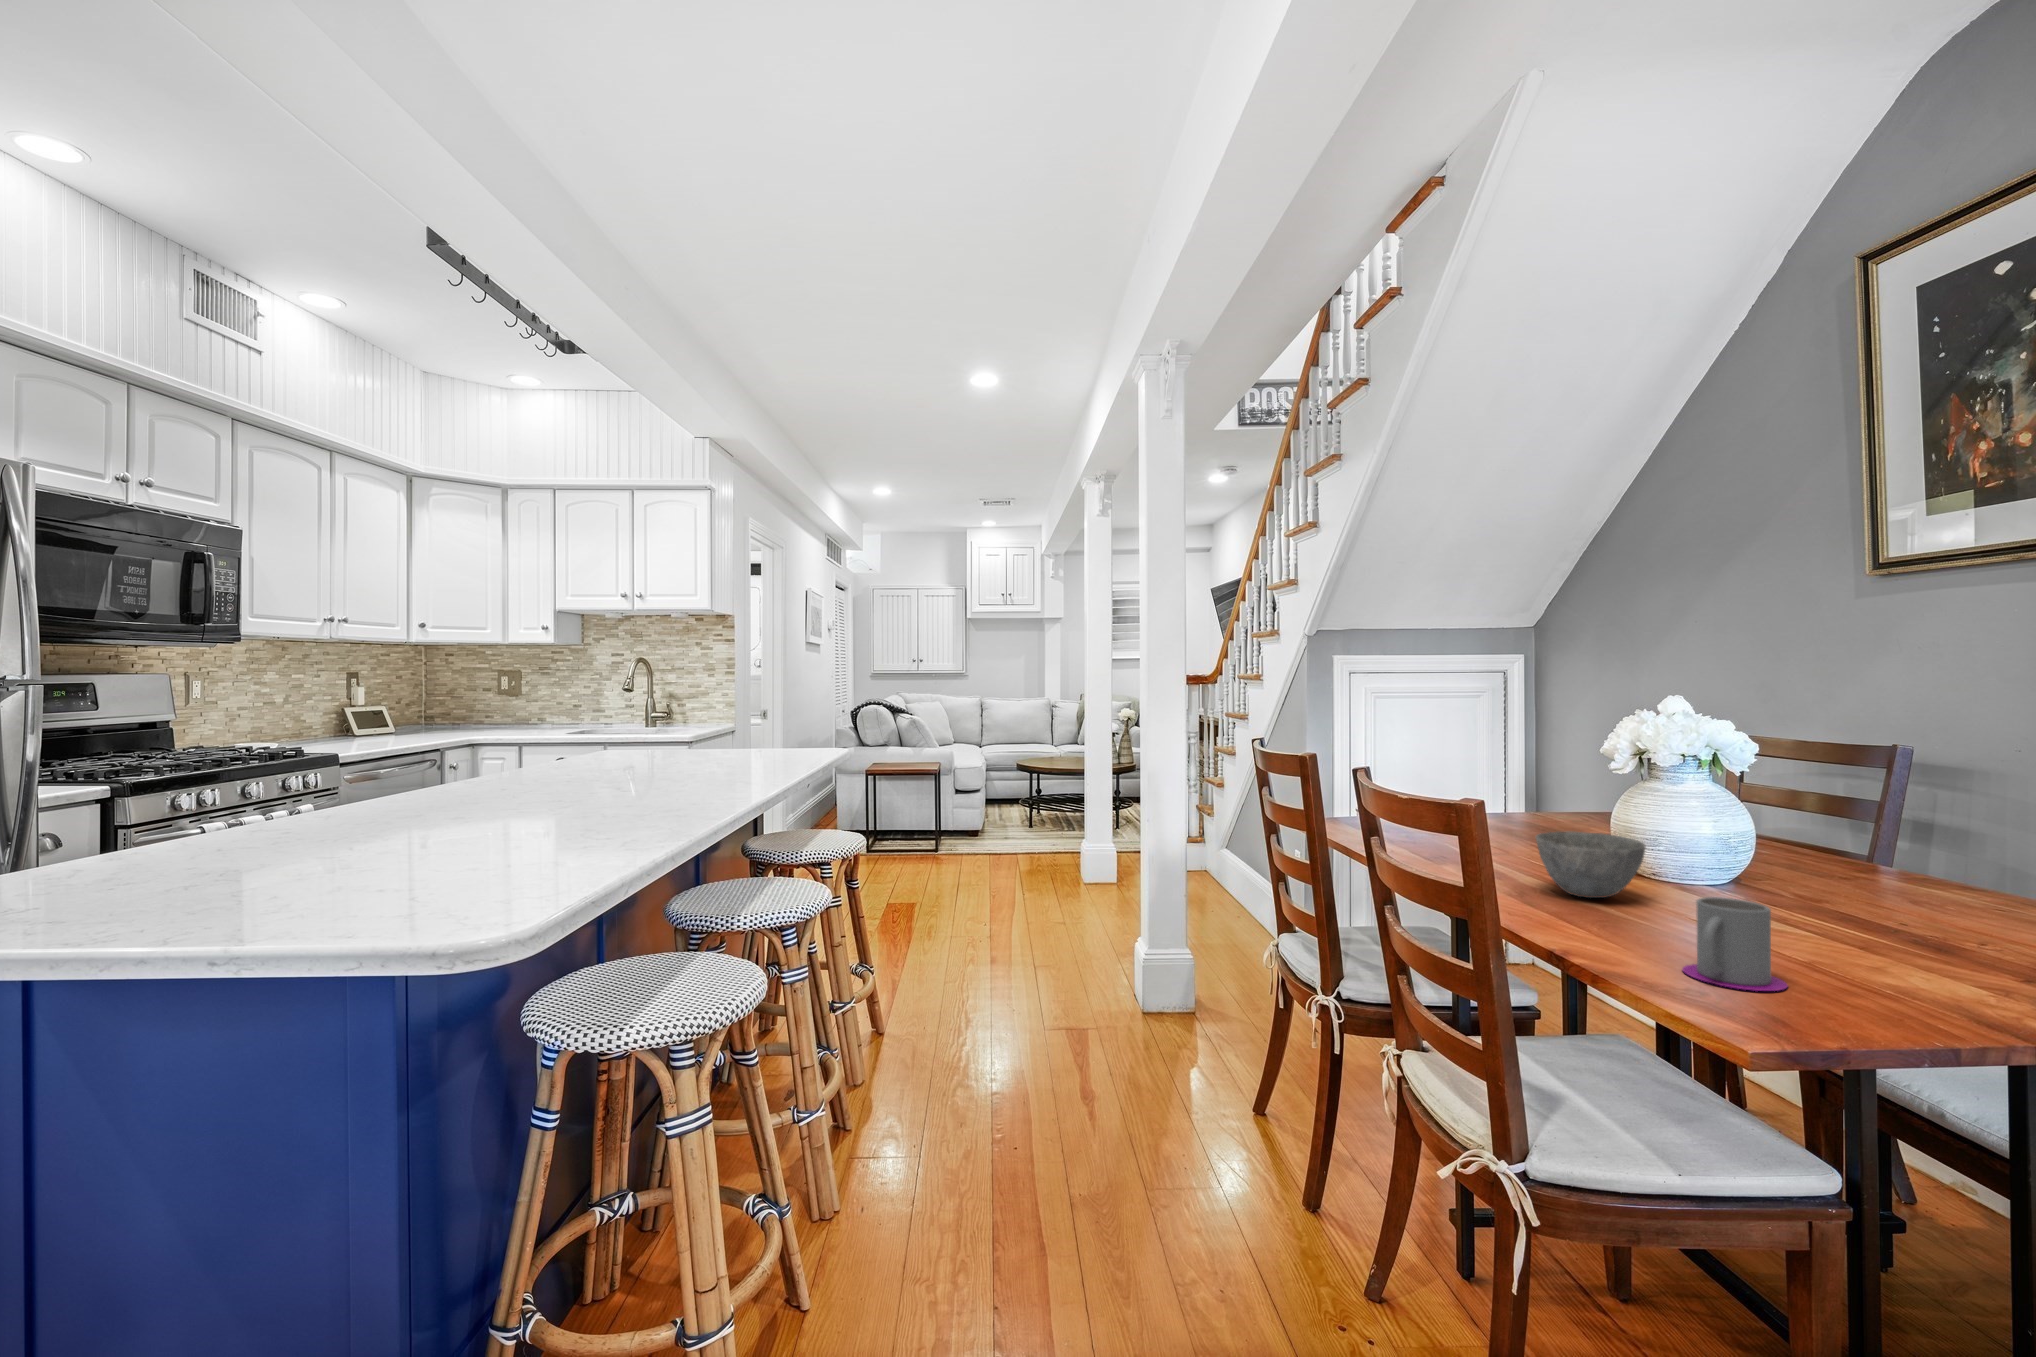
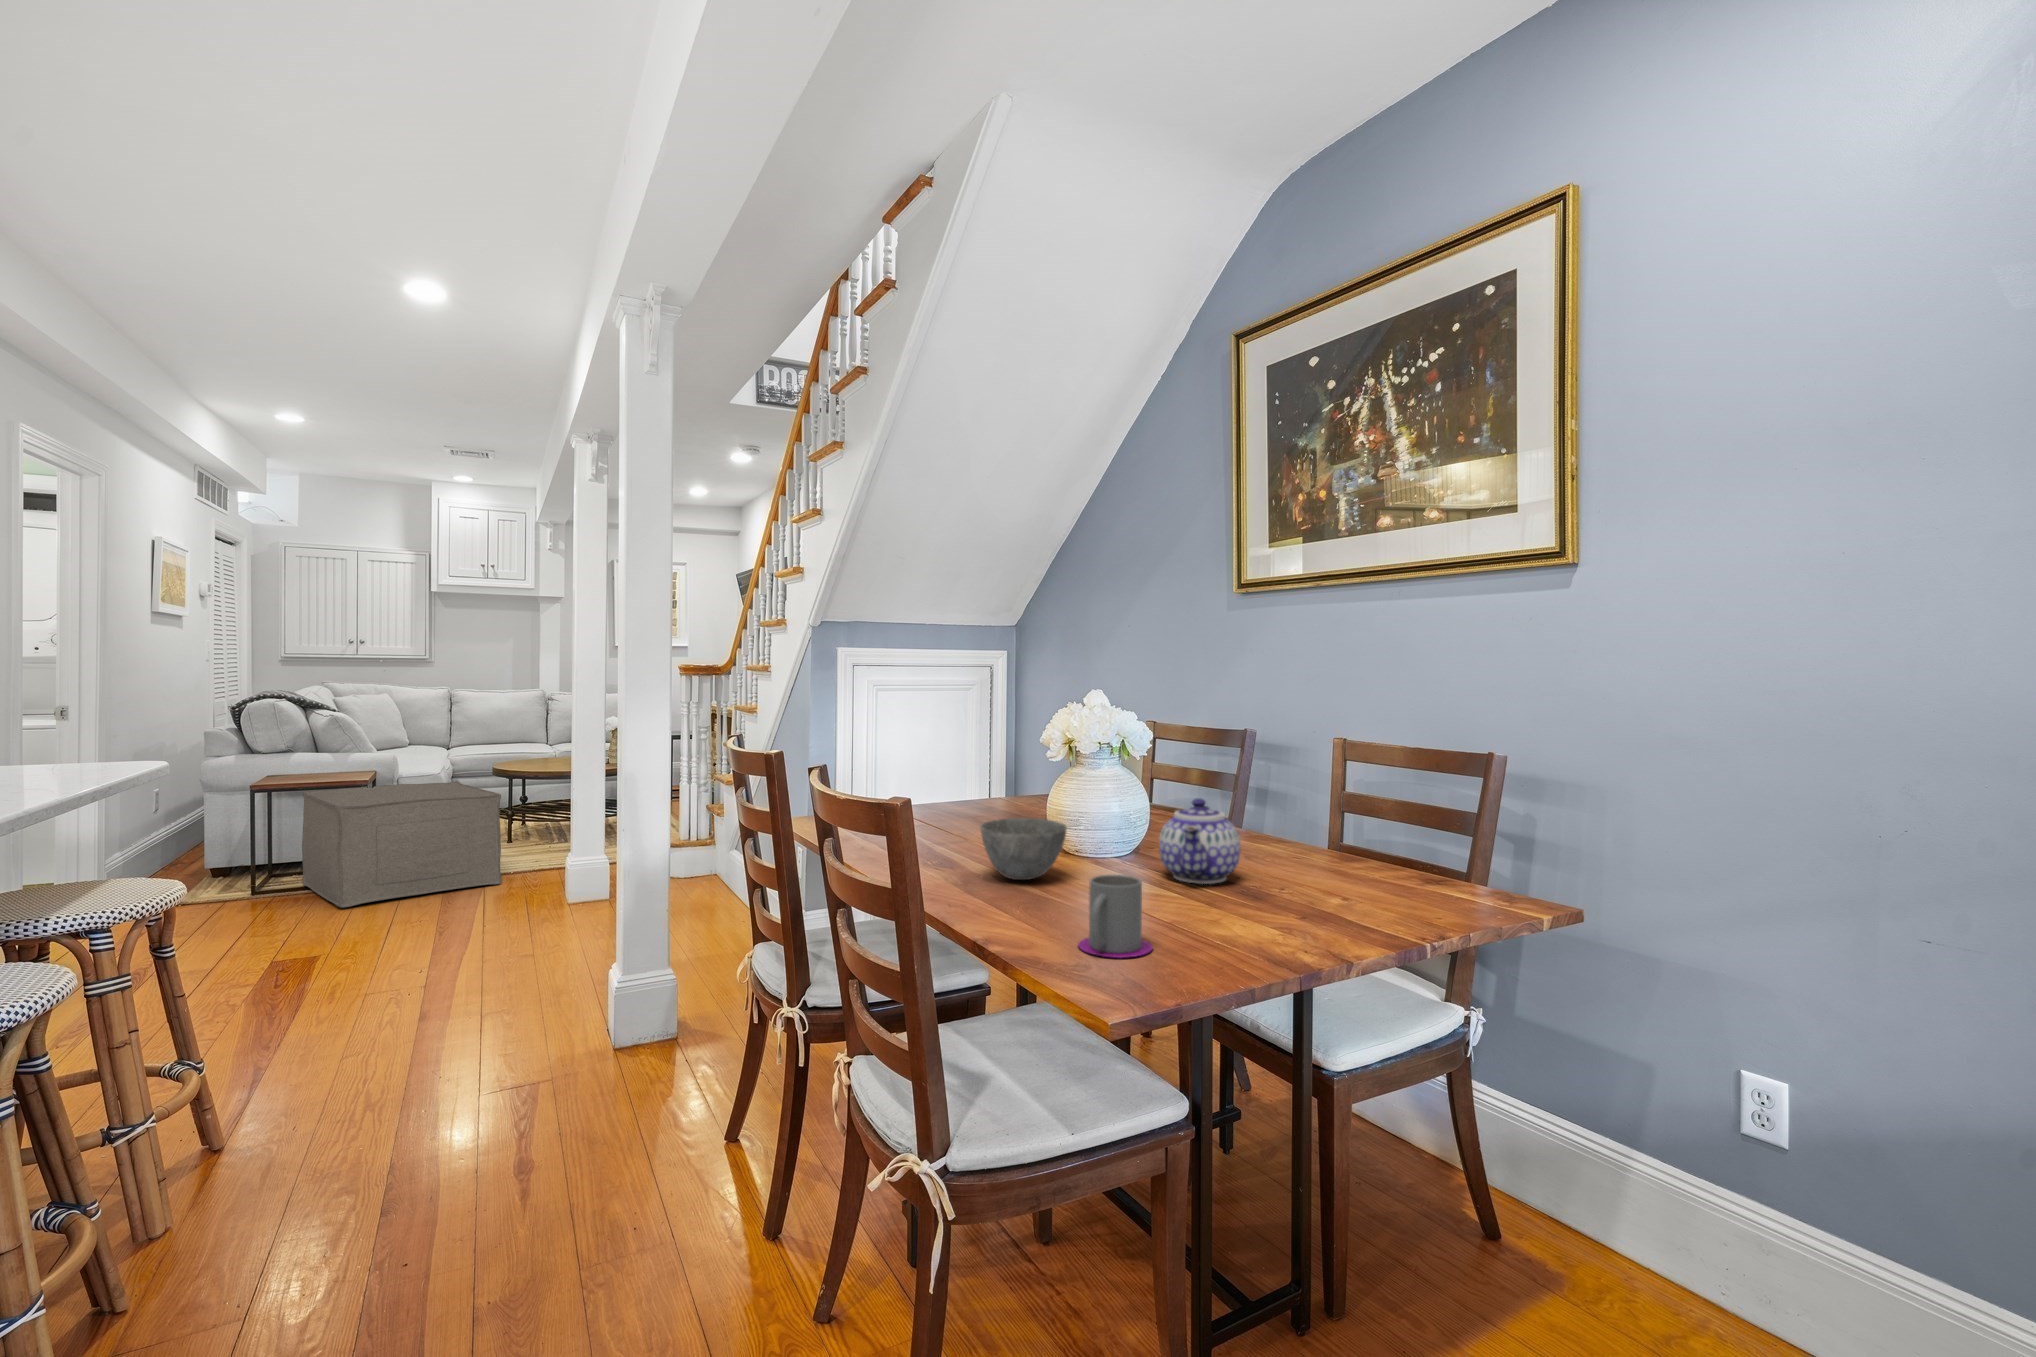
ottoman: none [896,774,1032,870] -> present [302,781,502,908]
teapot: none [1774,823,1902,926] -> present [1159,798,1240,884]

